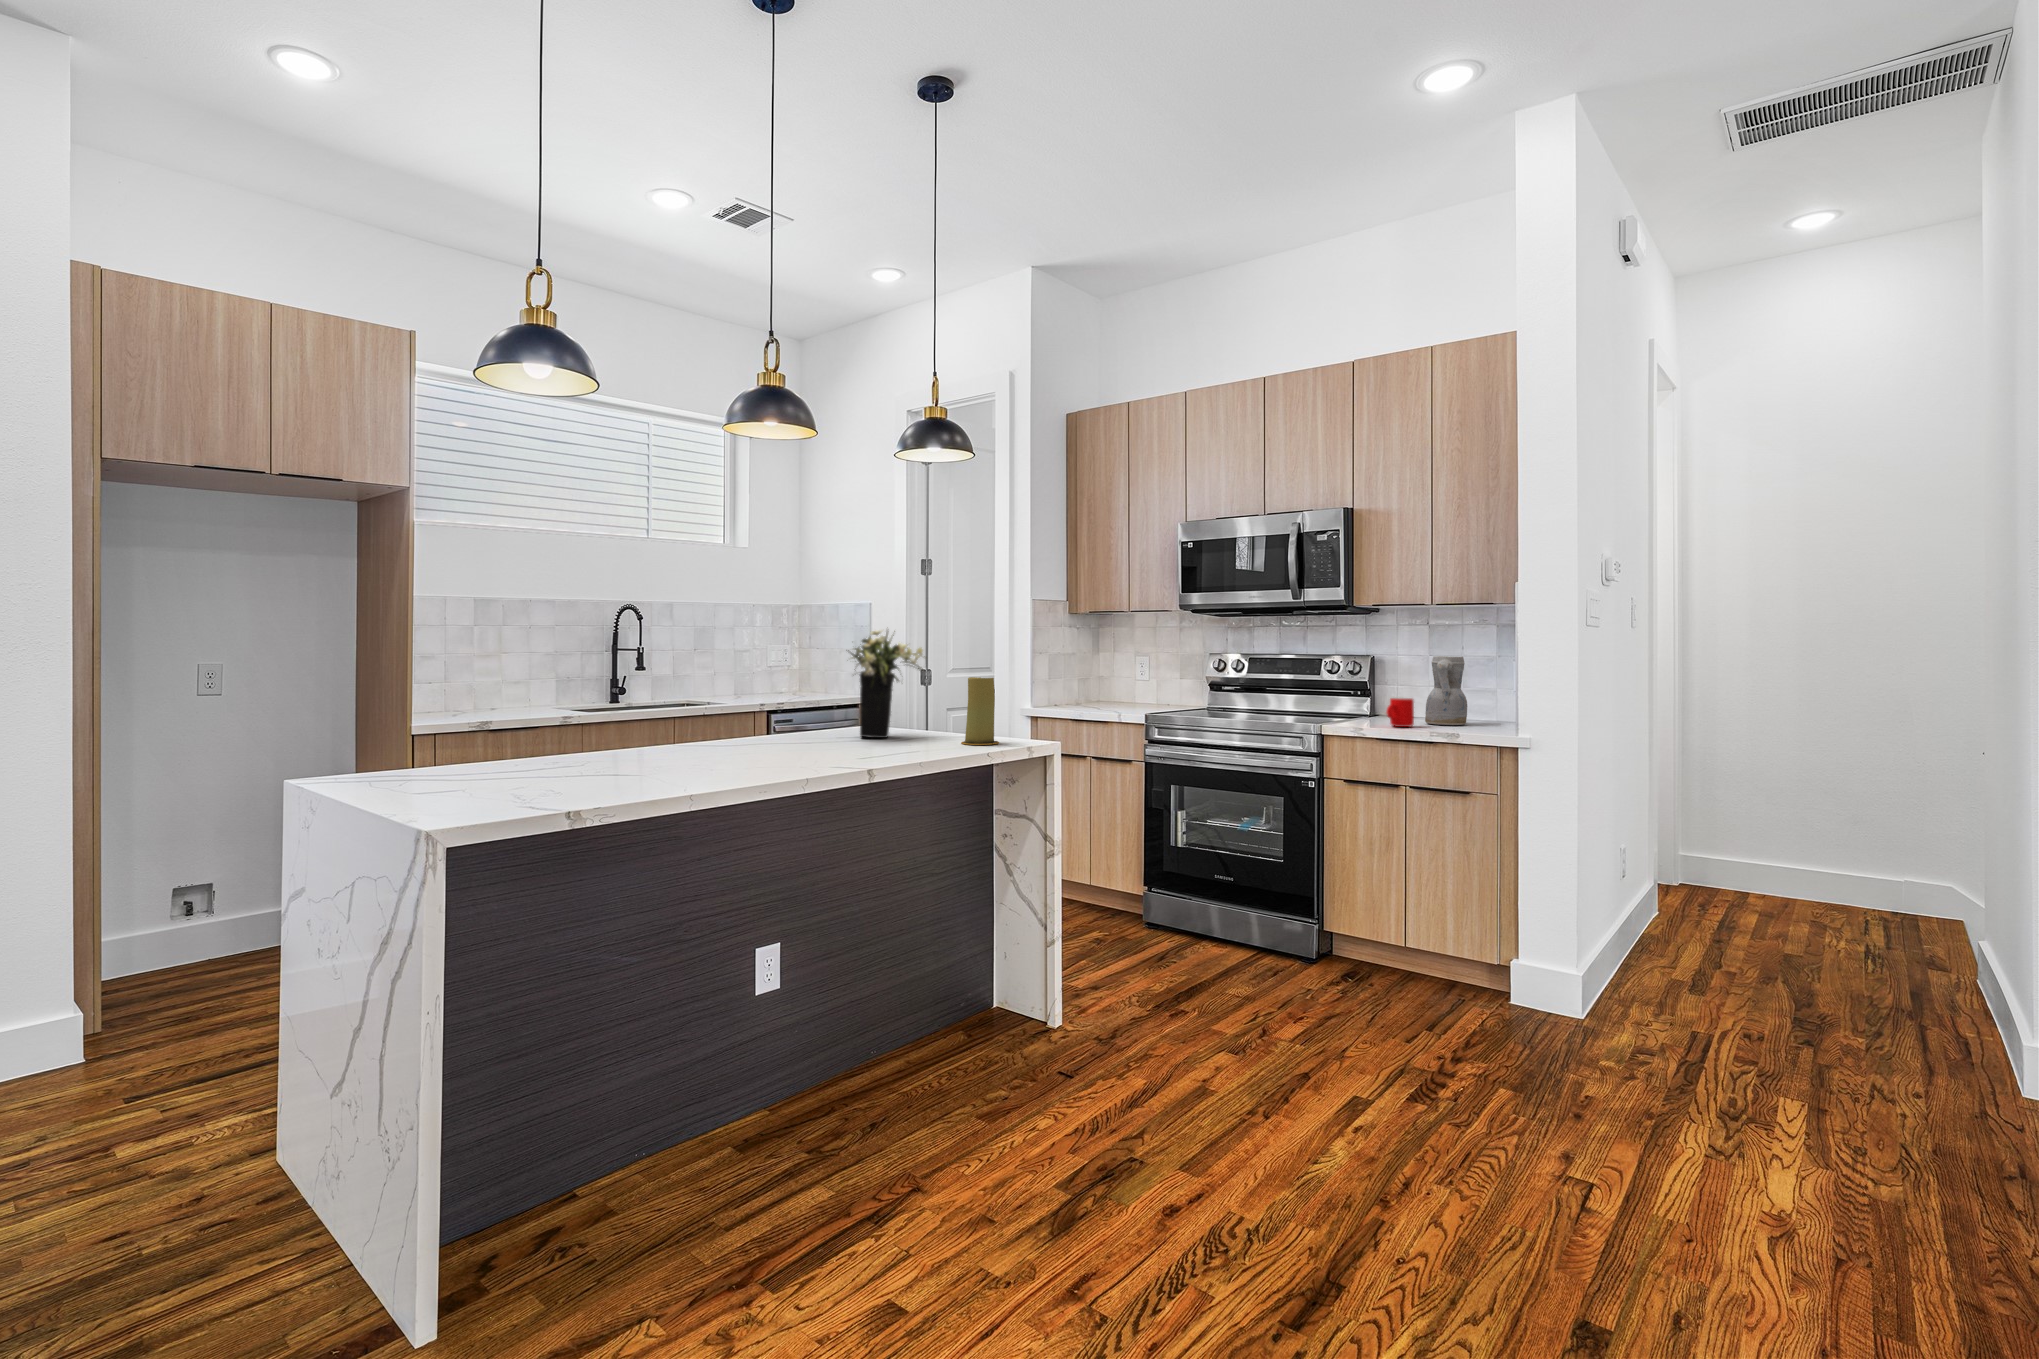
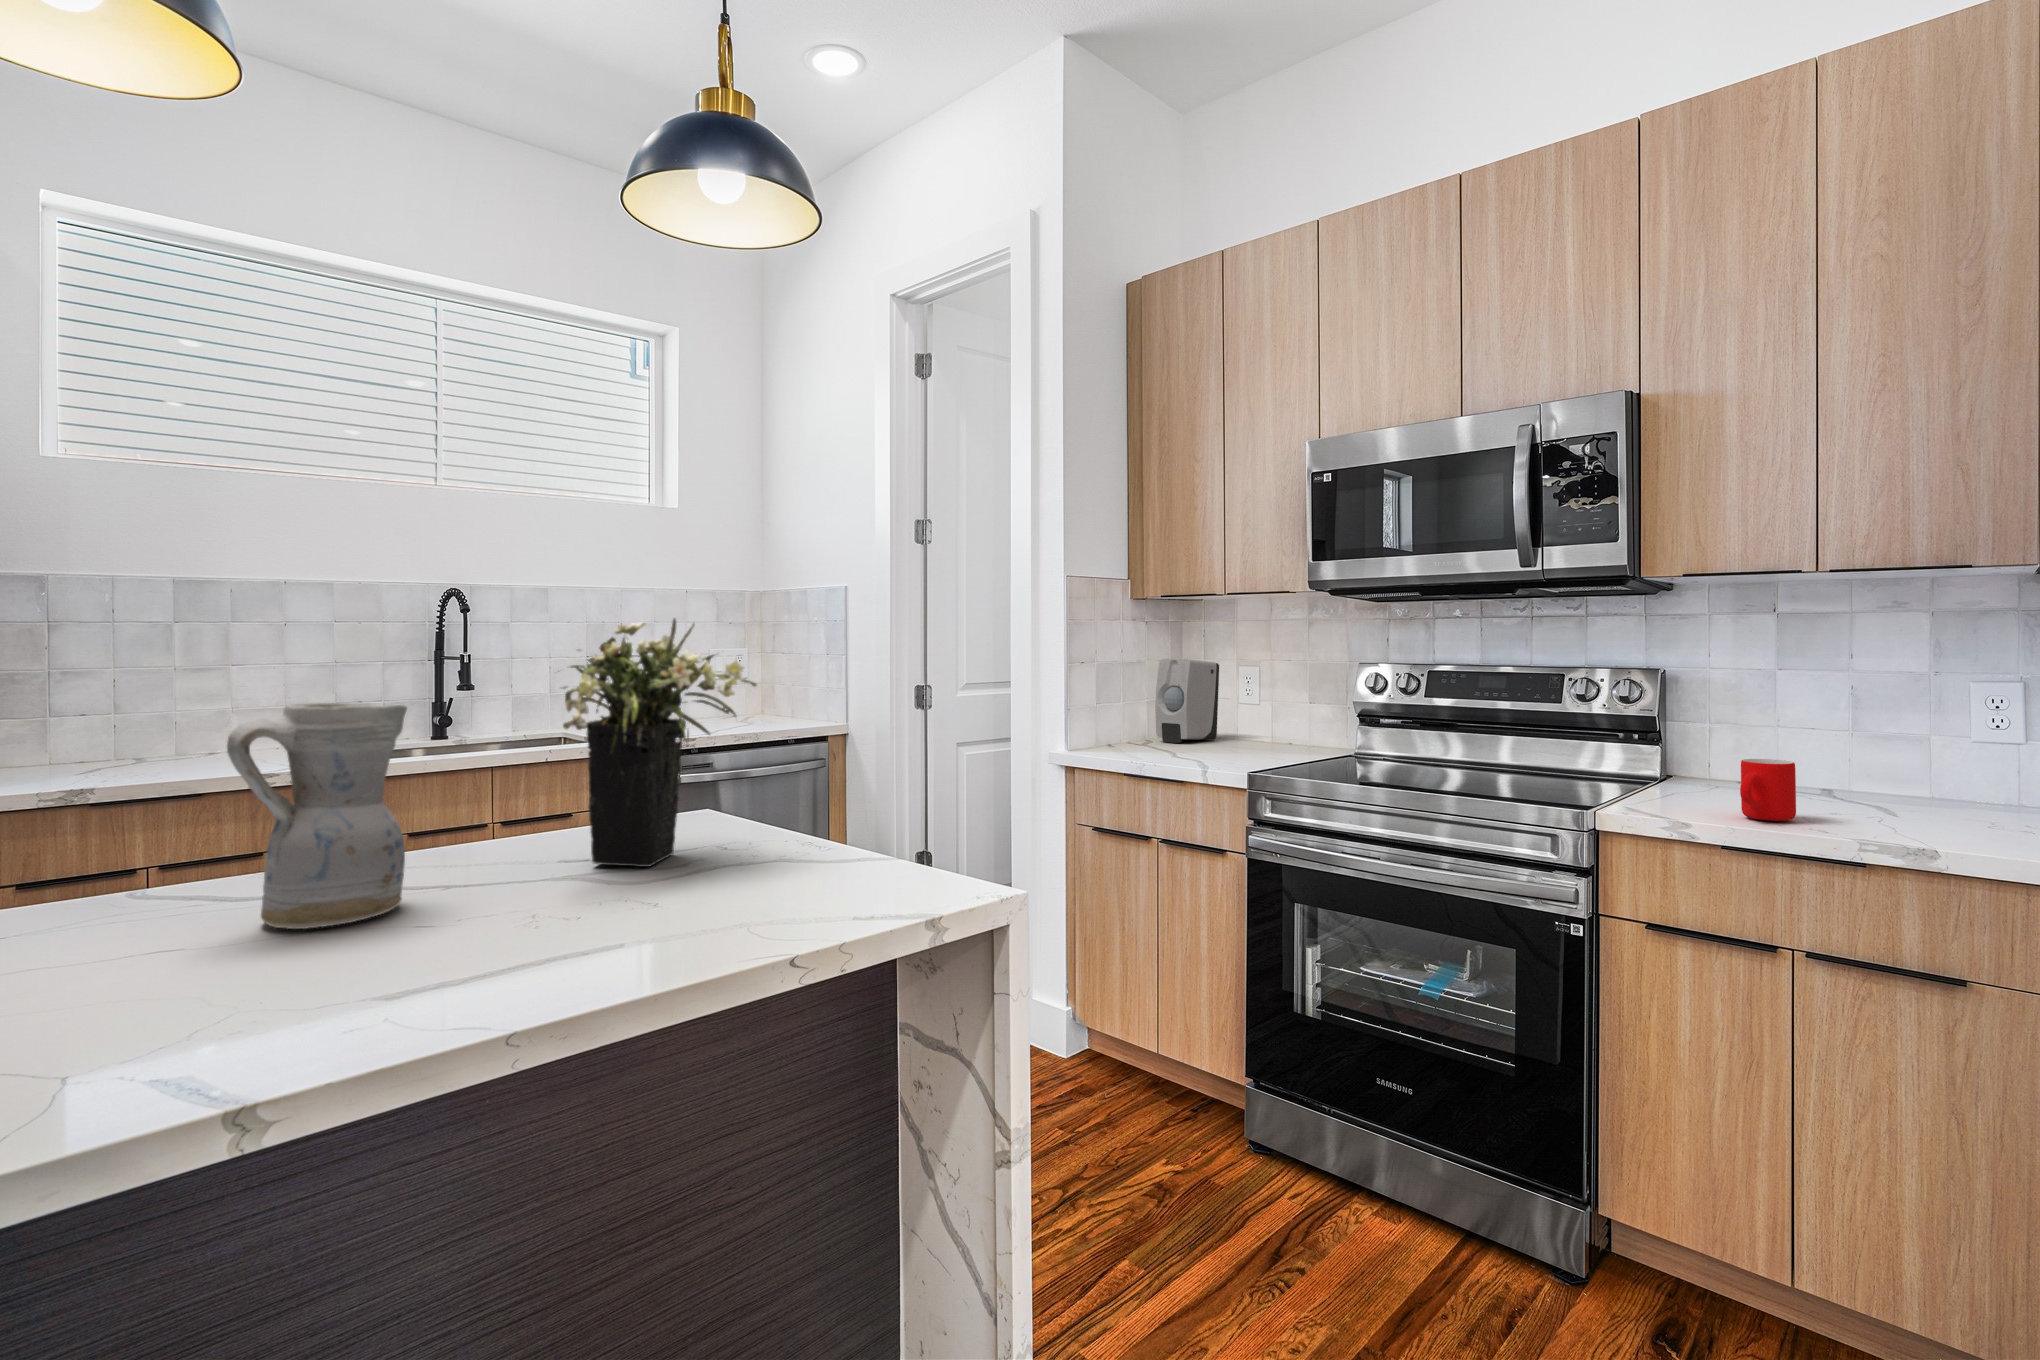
soap dispenser: none [1084,650,1124,703] -> present [1155,659,1219,743]
ceramic pitcher: present [1425,656,1467,725] -> present [227,703,407,929]
candle: present [961,677,999,745] -> none [793,732,885,902]

